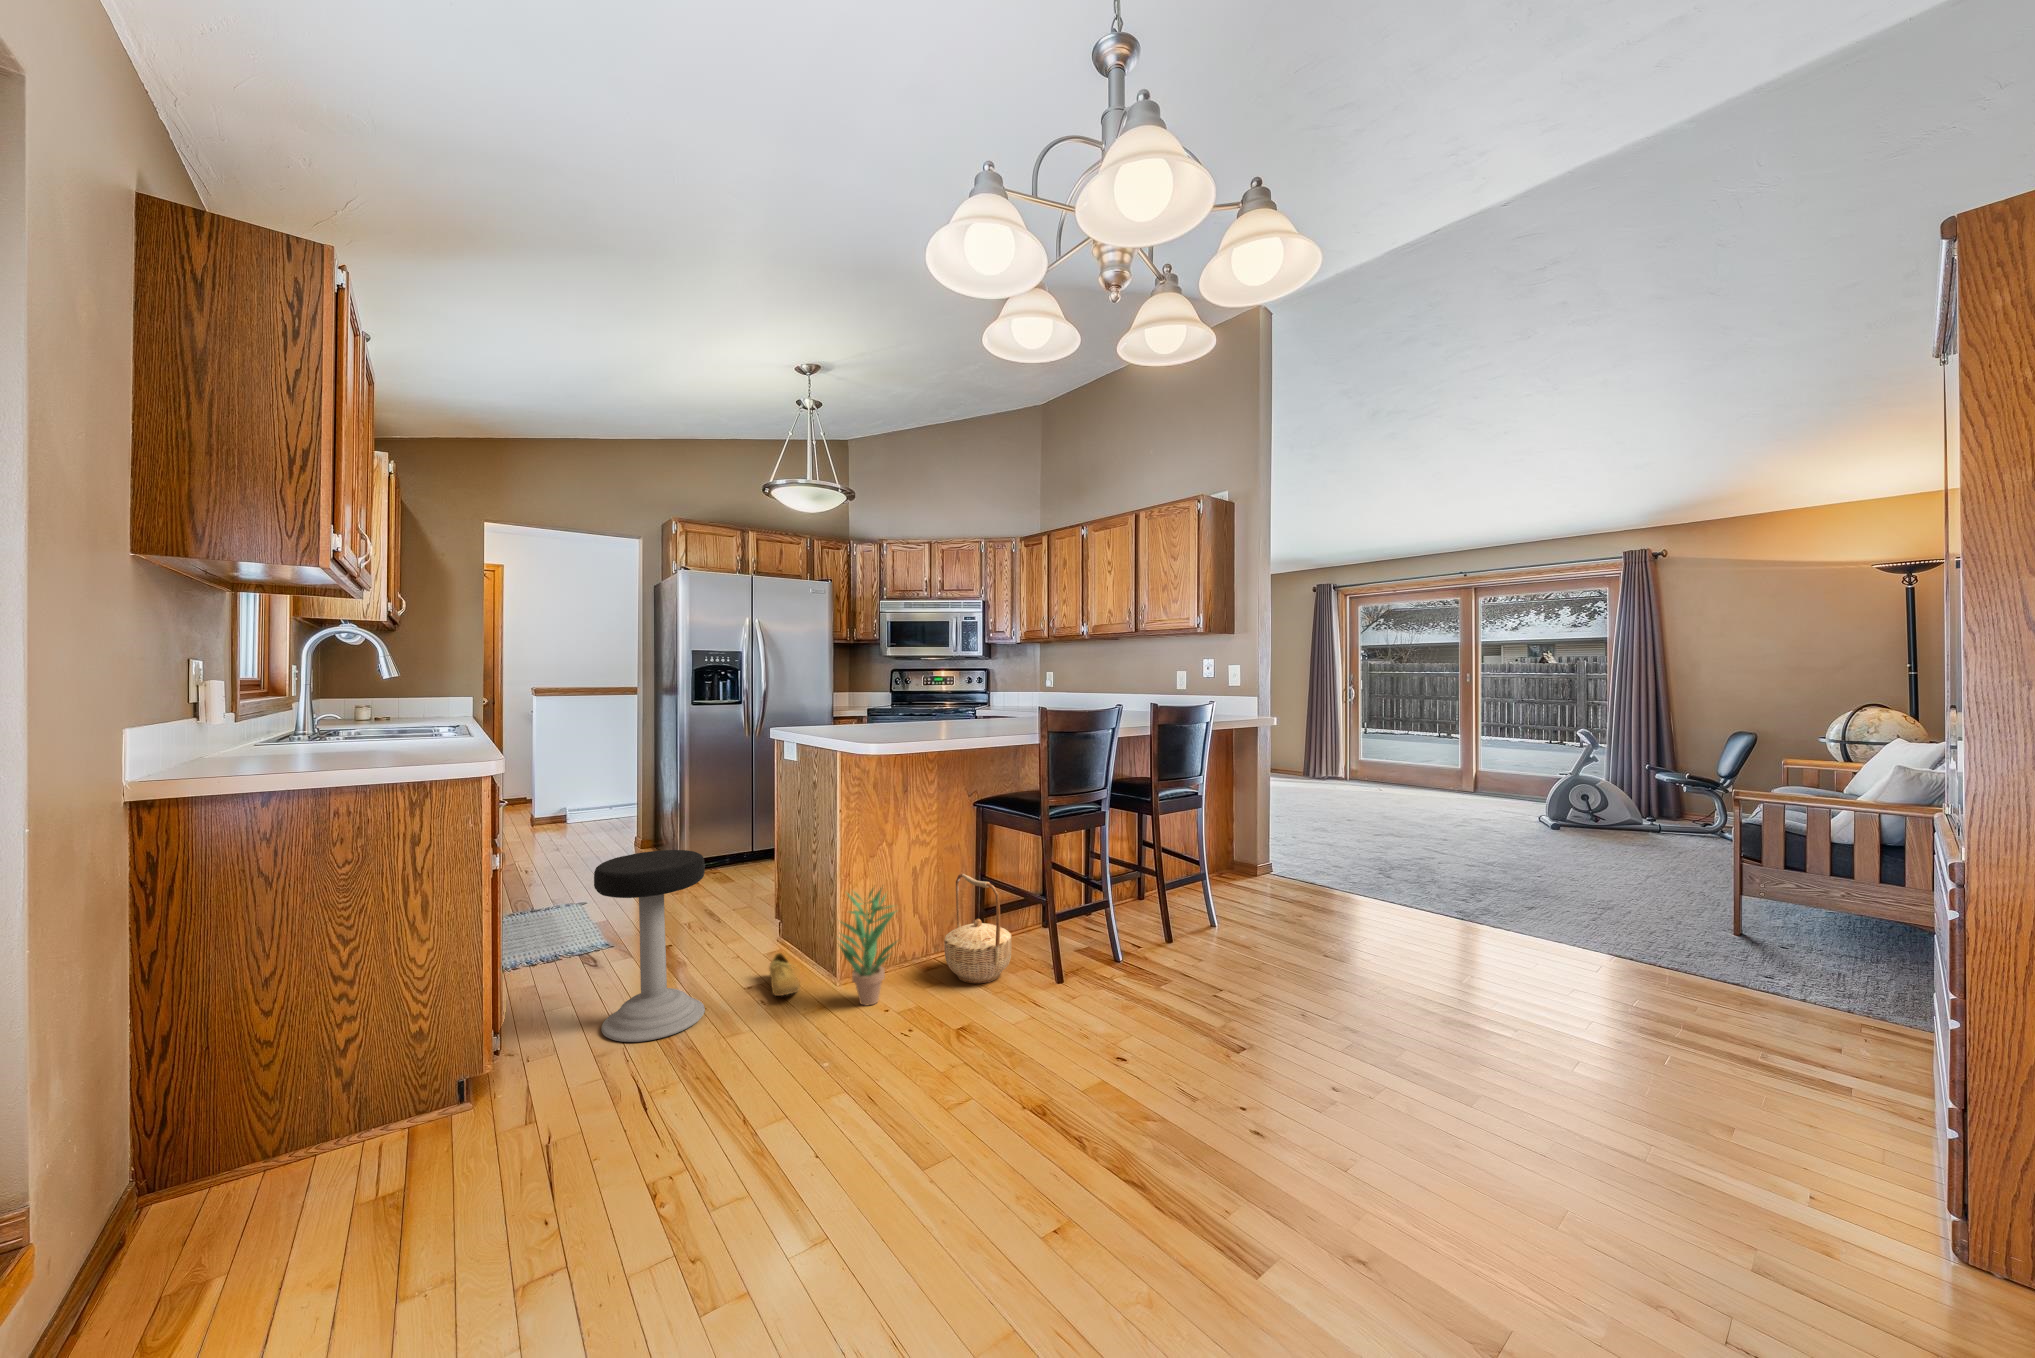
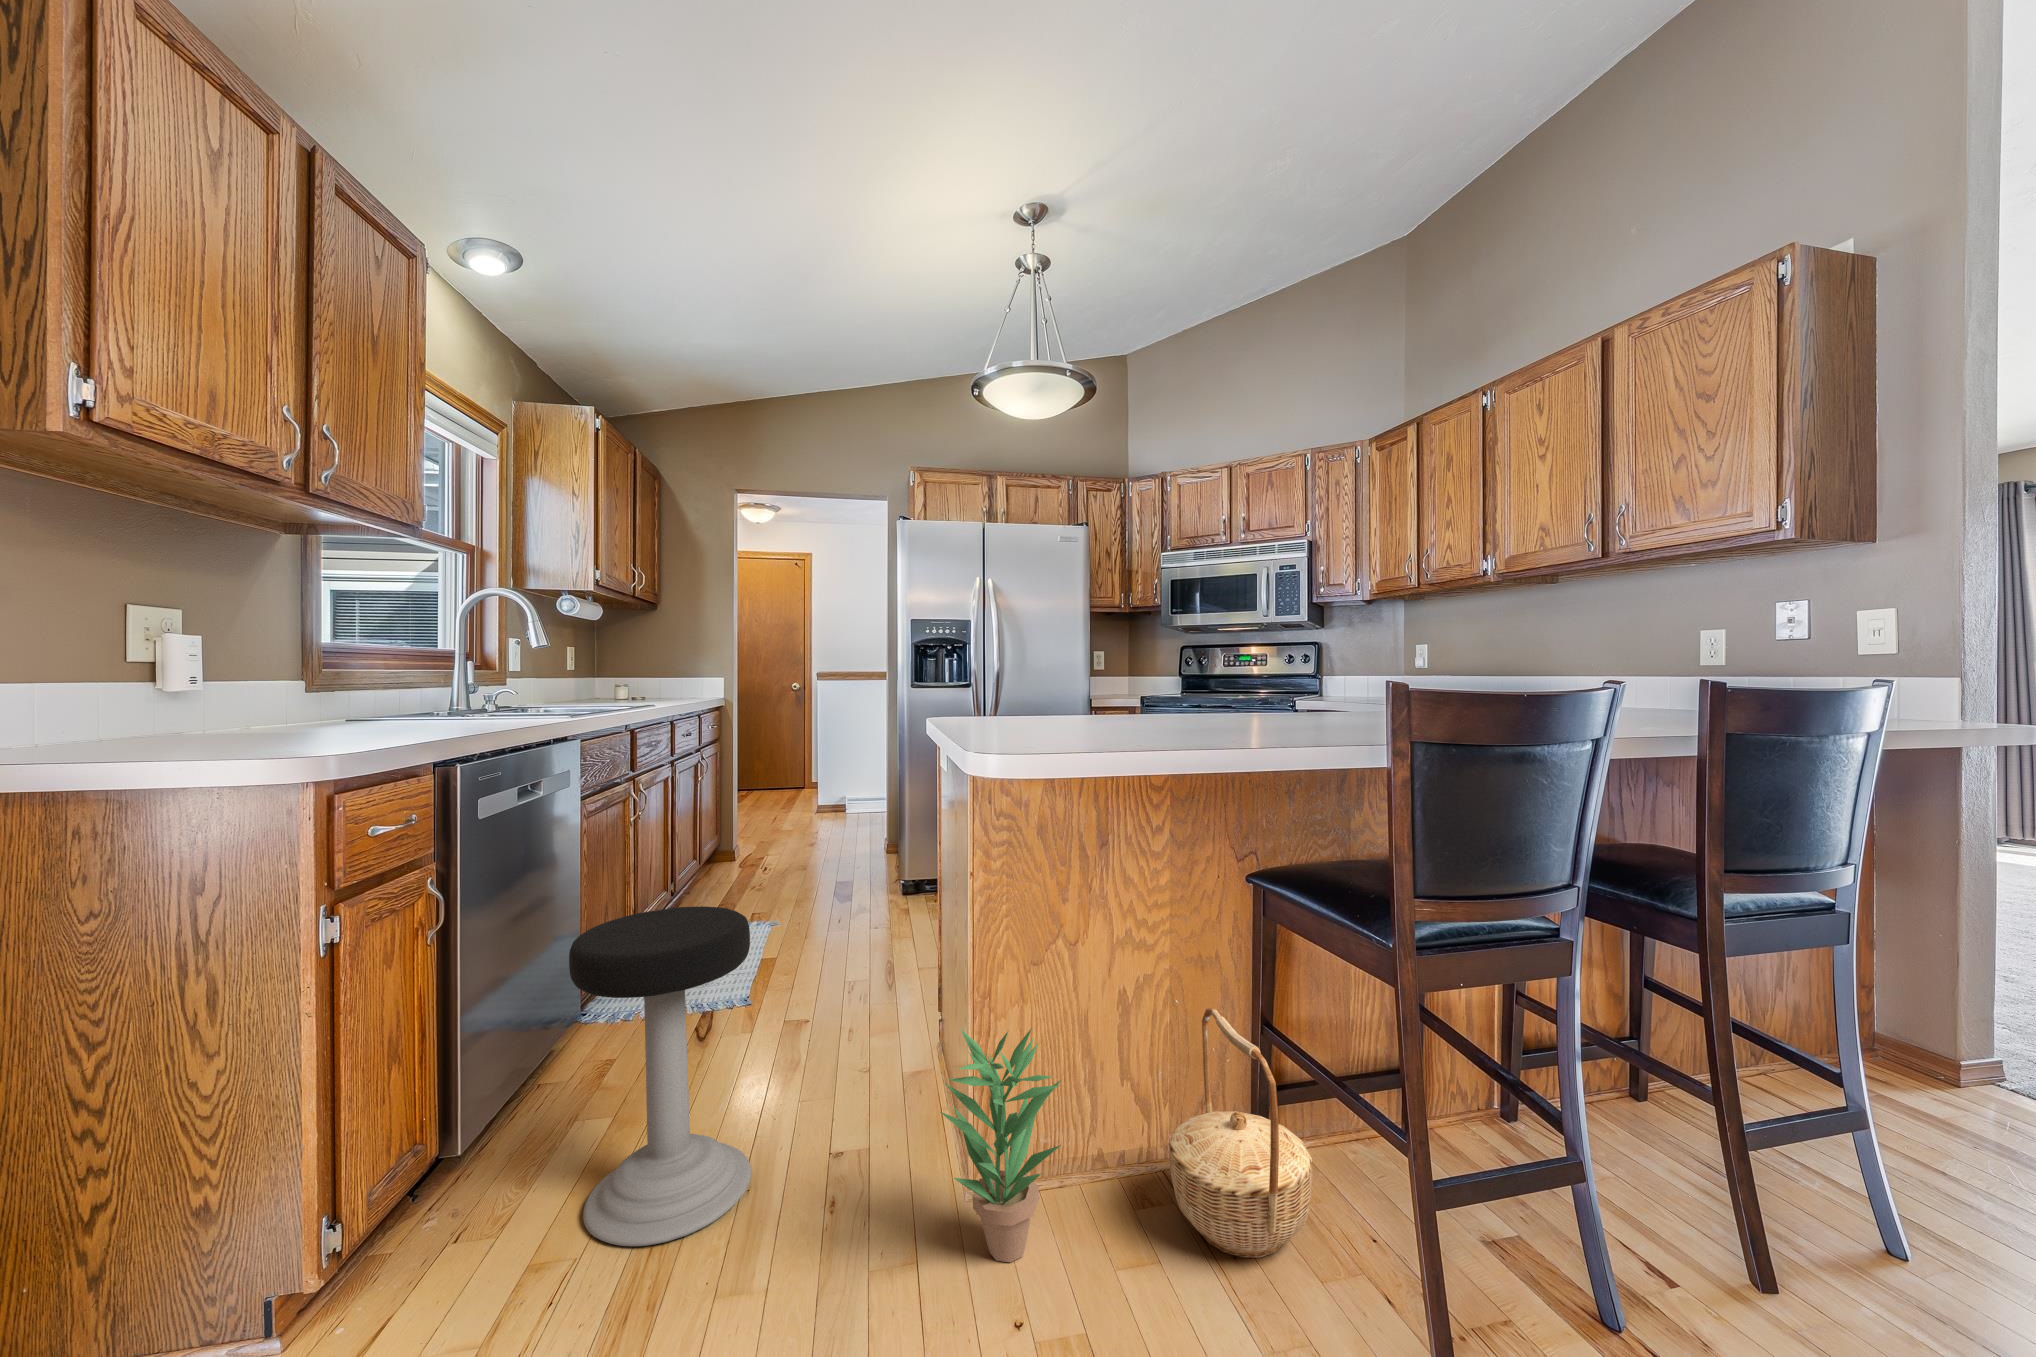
shoe: present [770,953,800,996] -> none [861,1093,914,1193]

